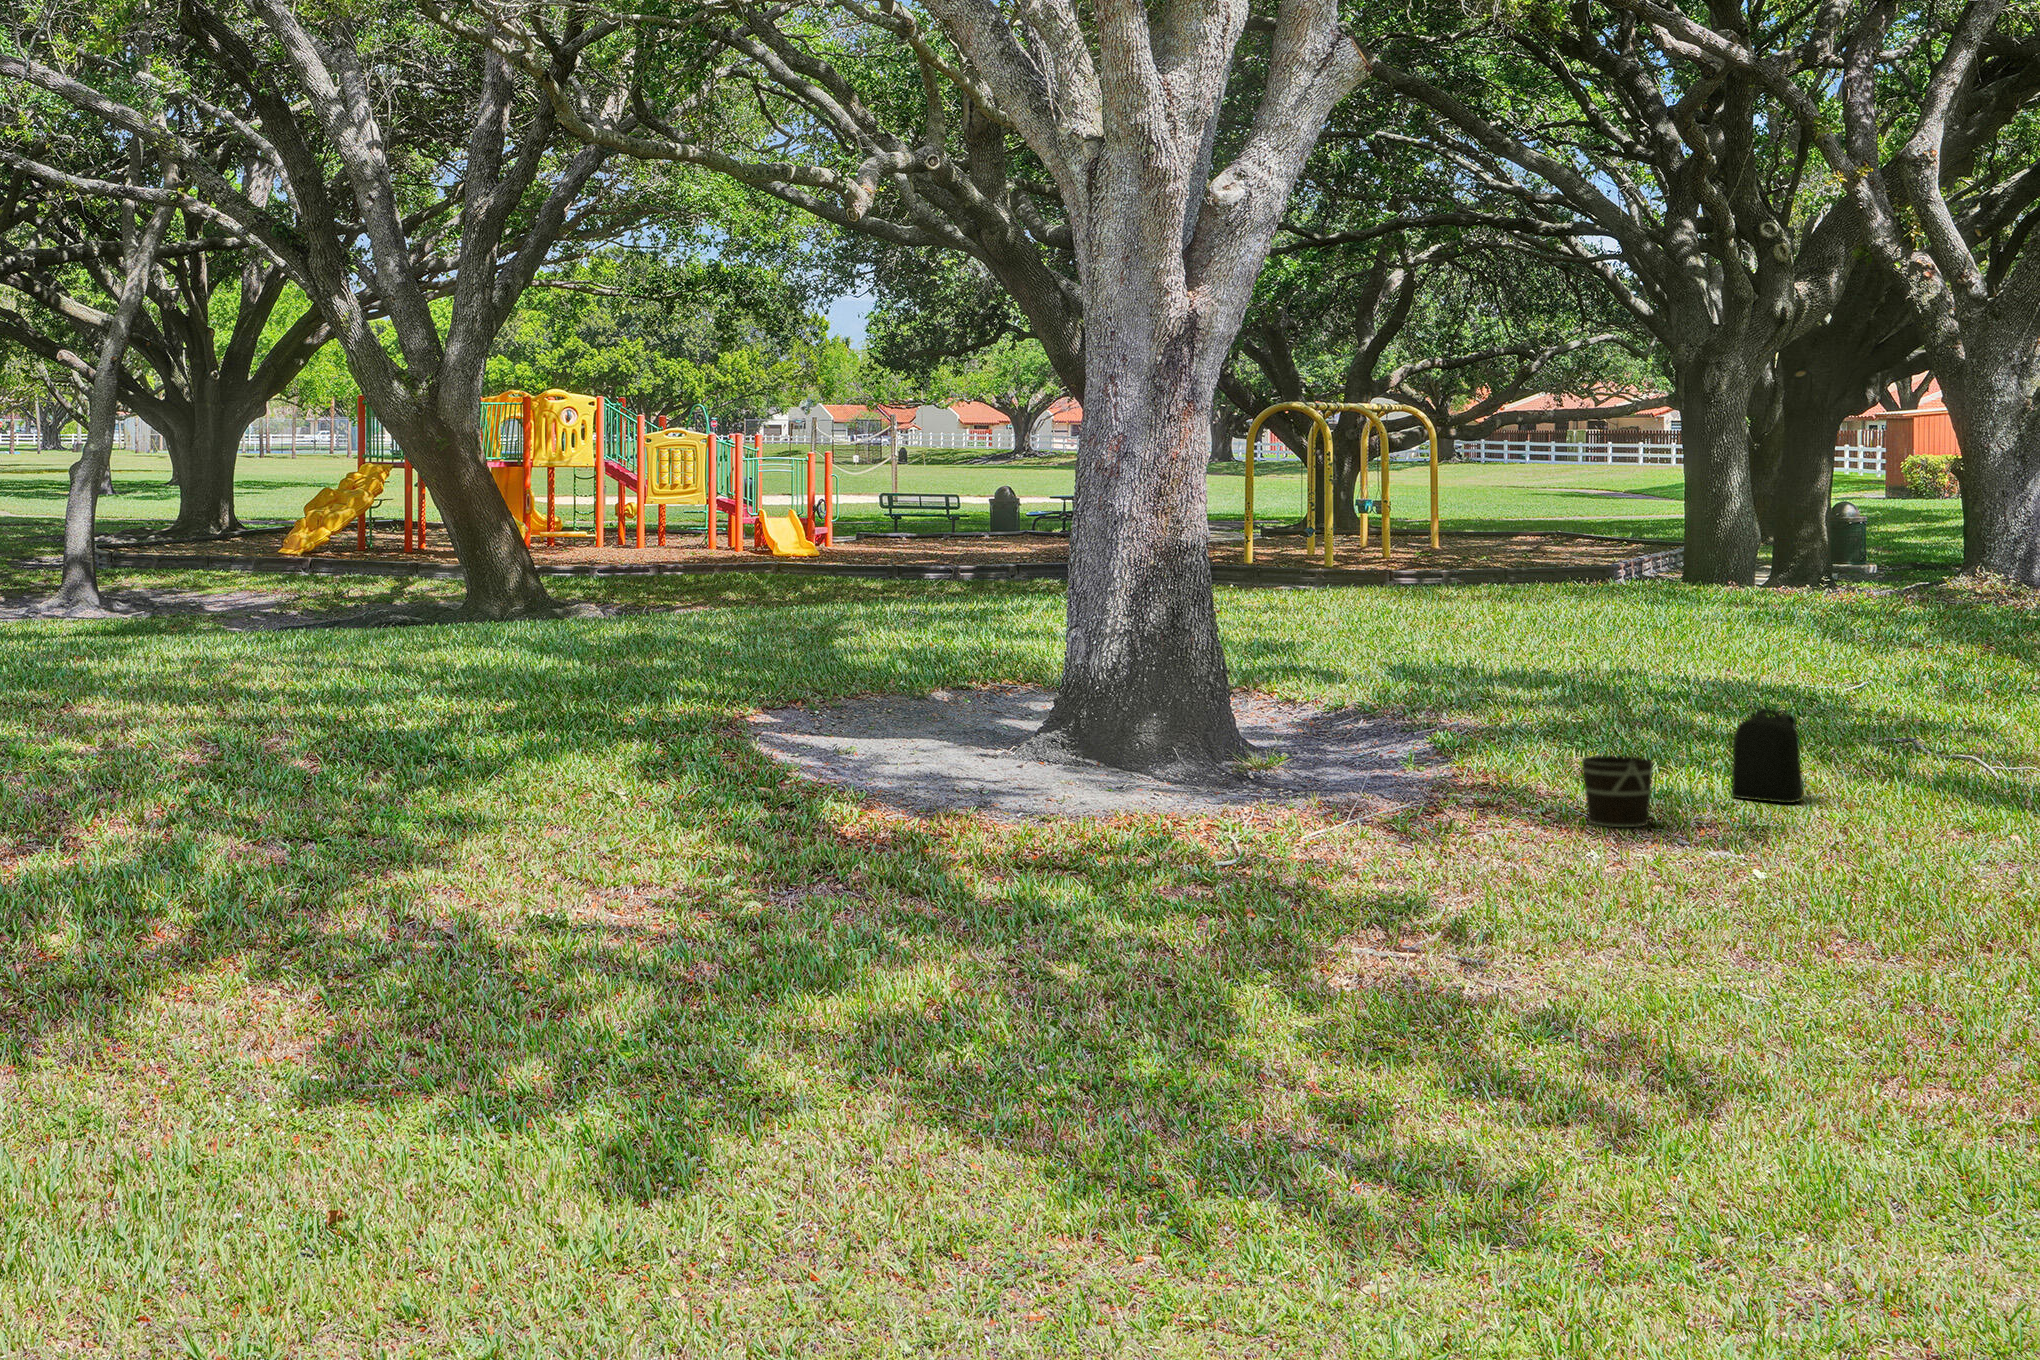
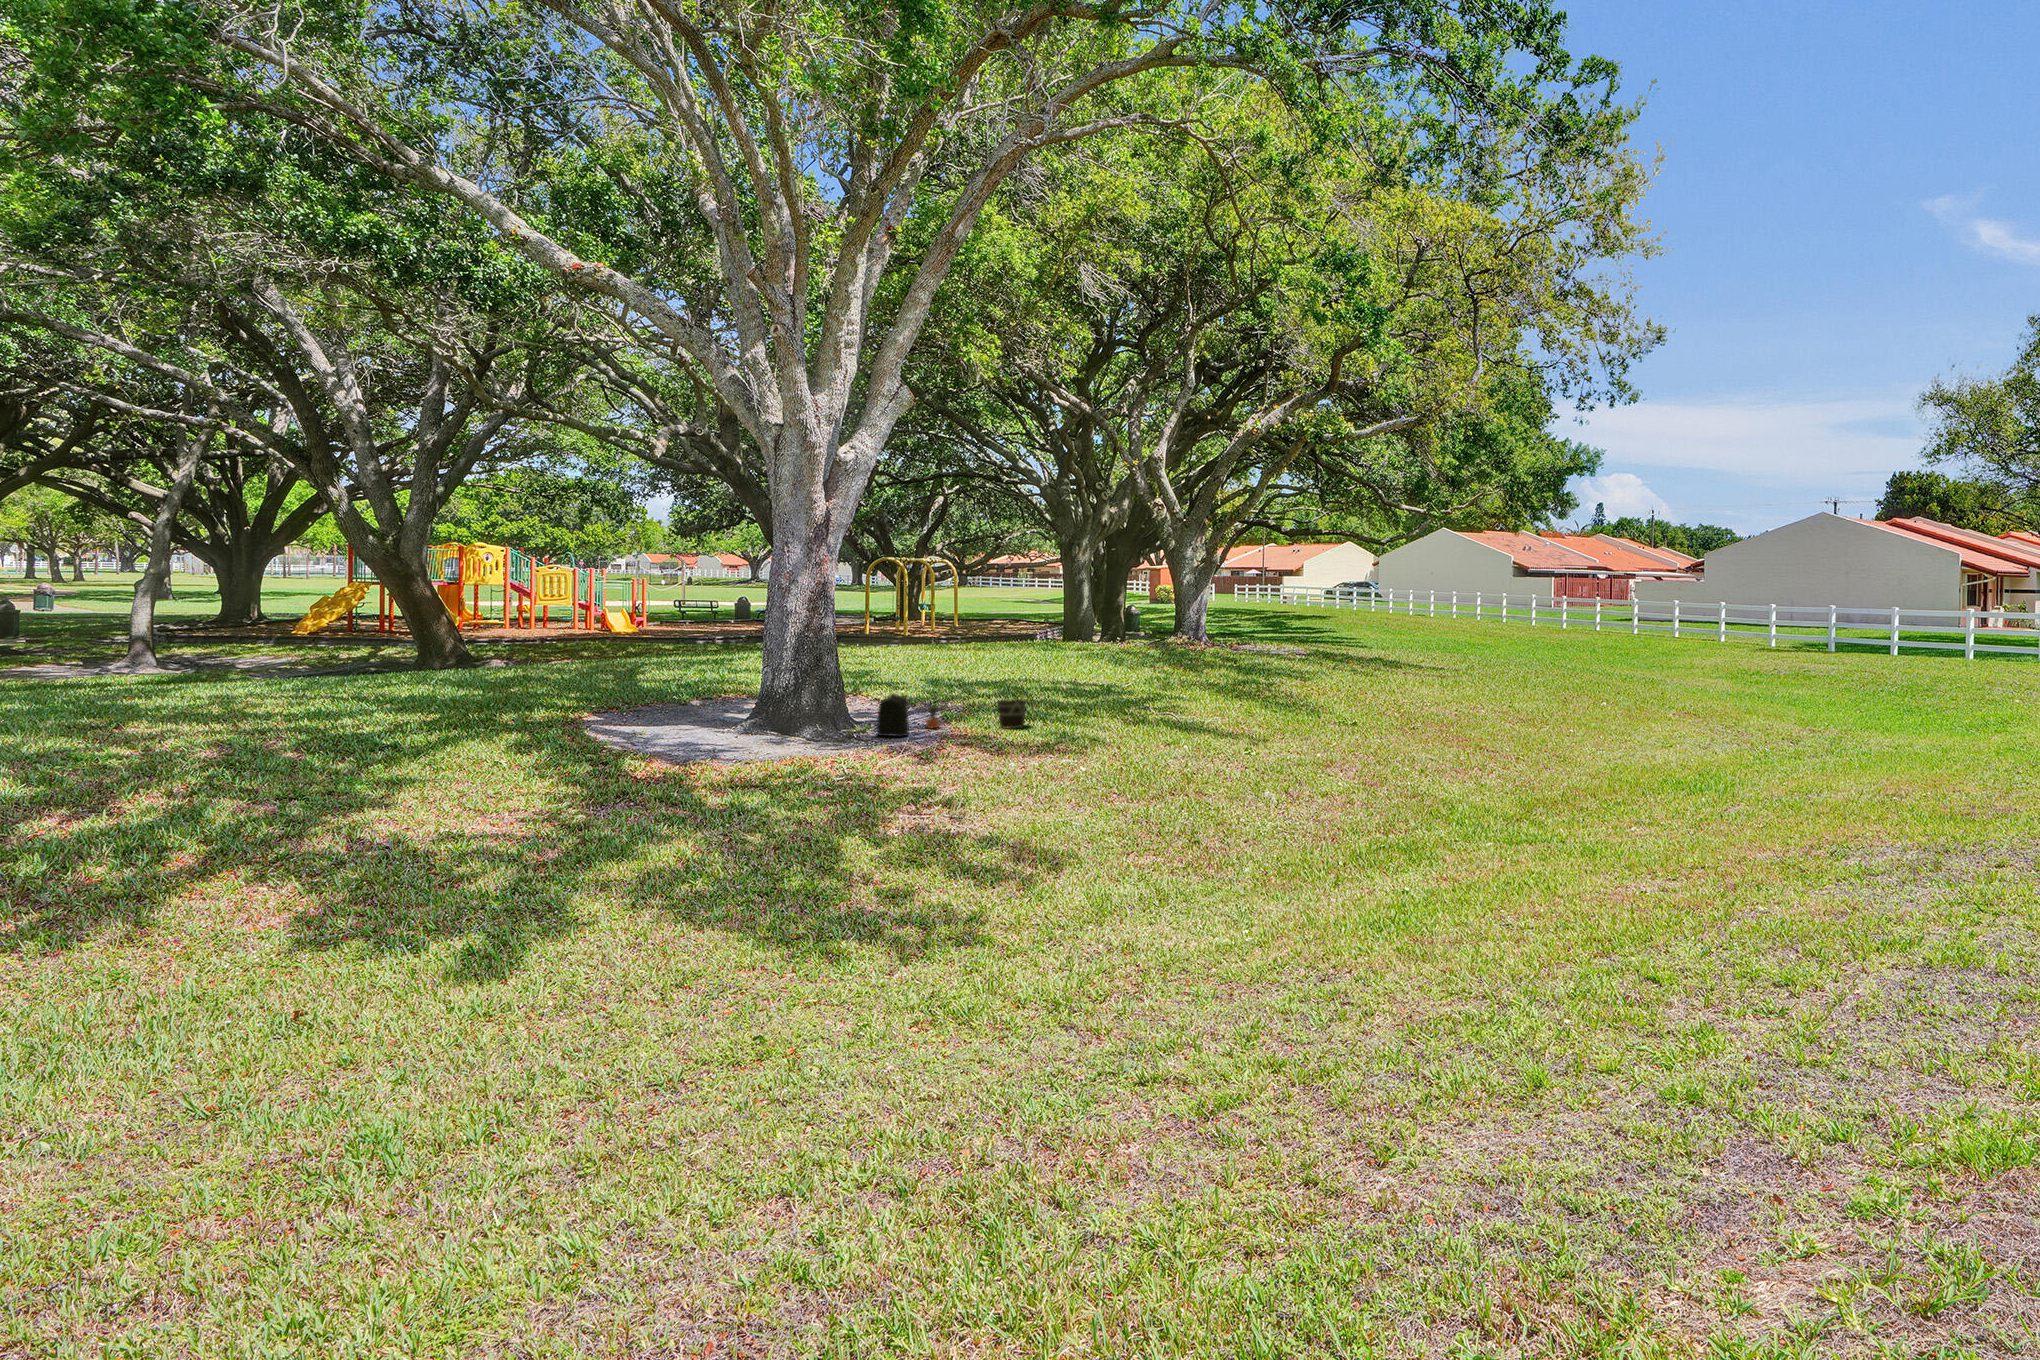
backpack: present [1731,709,1803,803] -> present [877,694,909,737]
potted plant: none [1391,759,1461,813] -> present [921,705,943,728]

